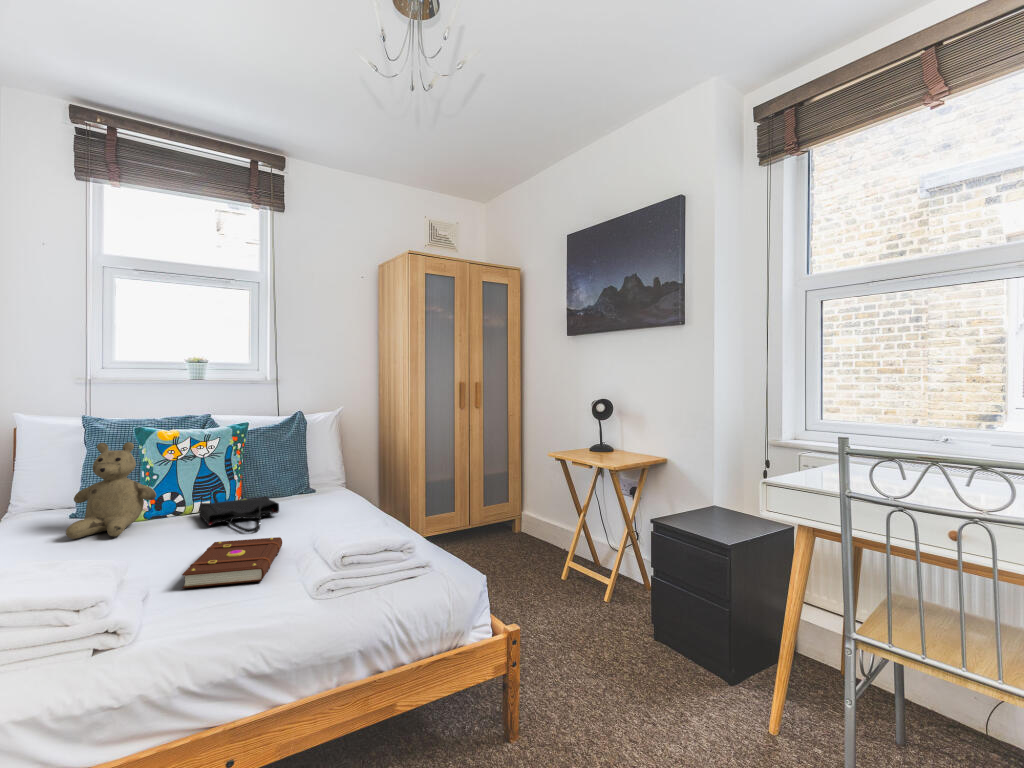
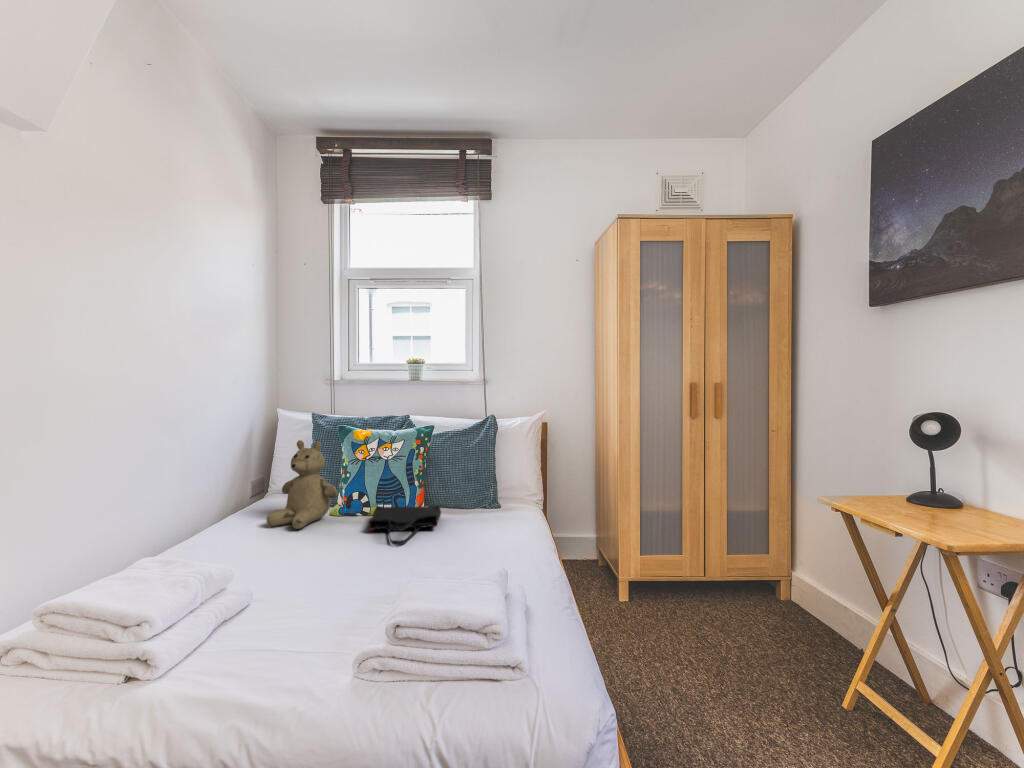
book: present [182,537,282,588] -> none [280,551,403,606]

